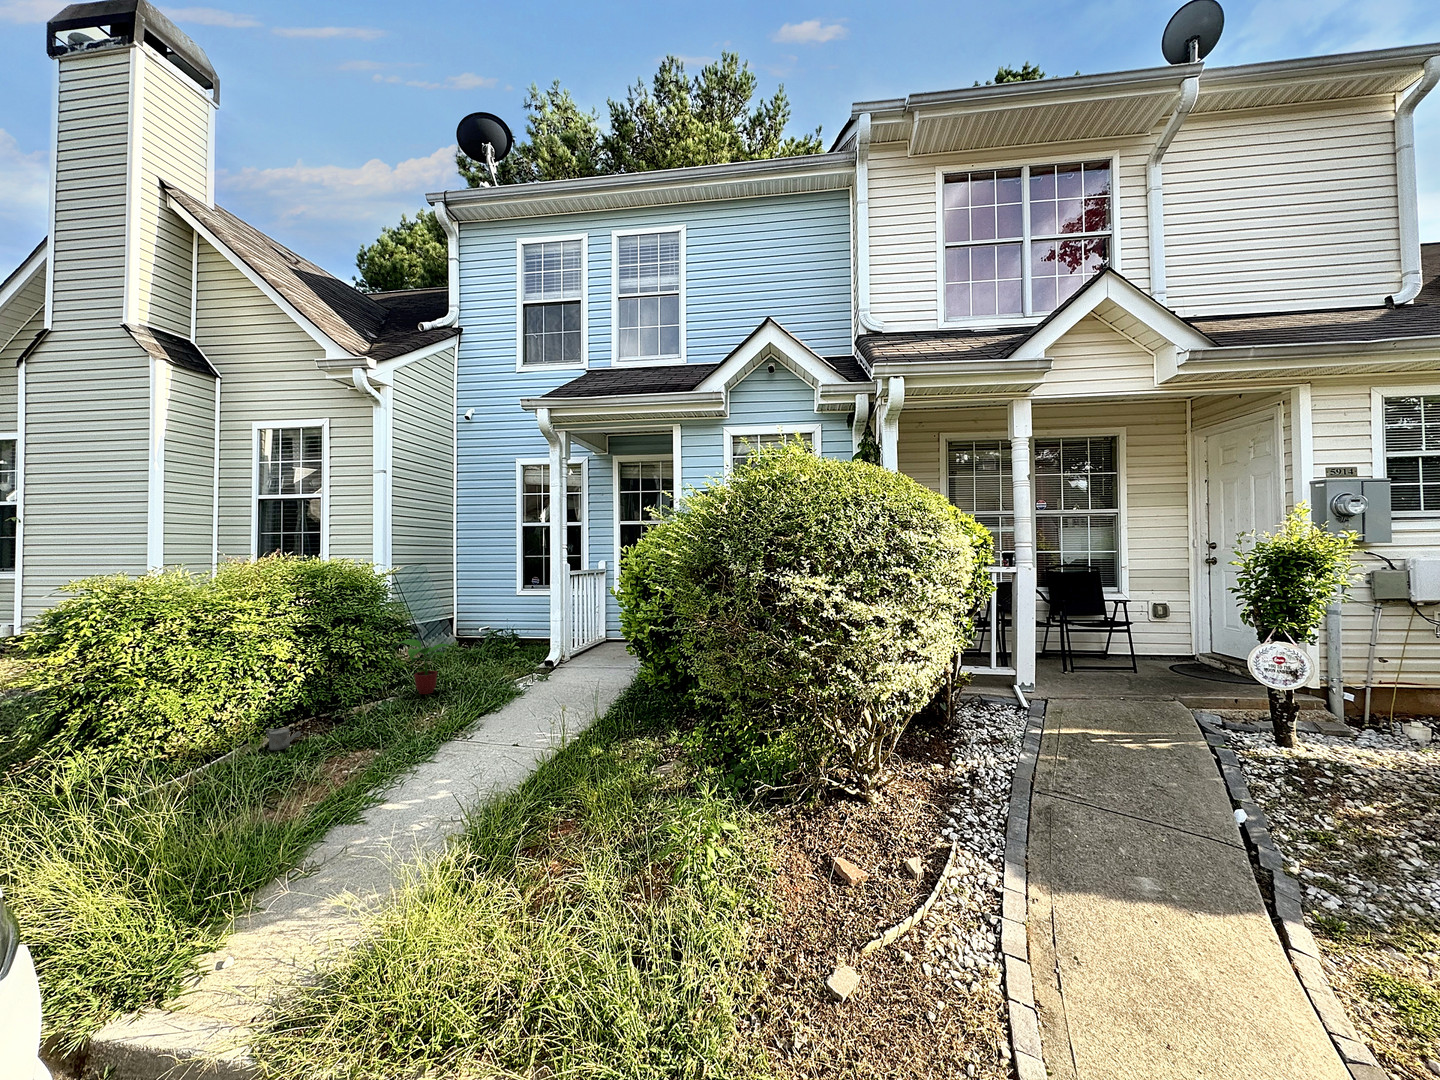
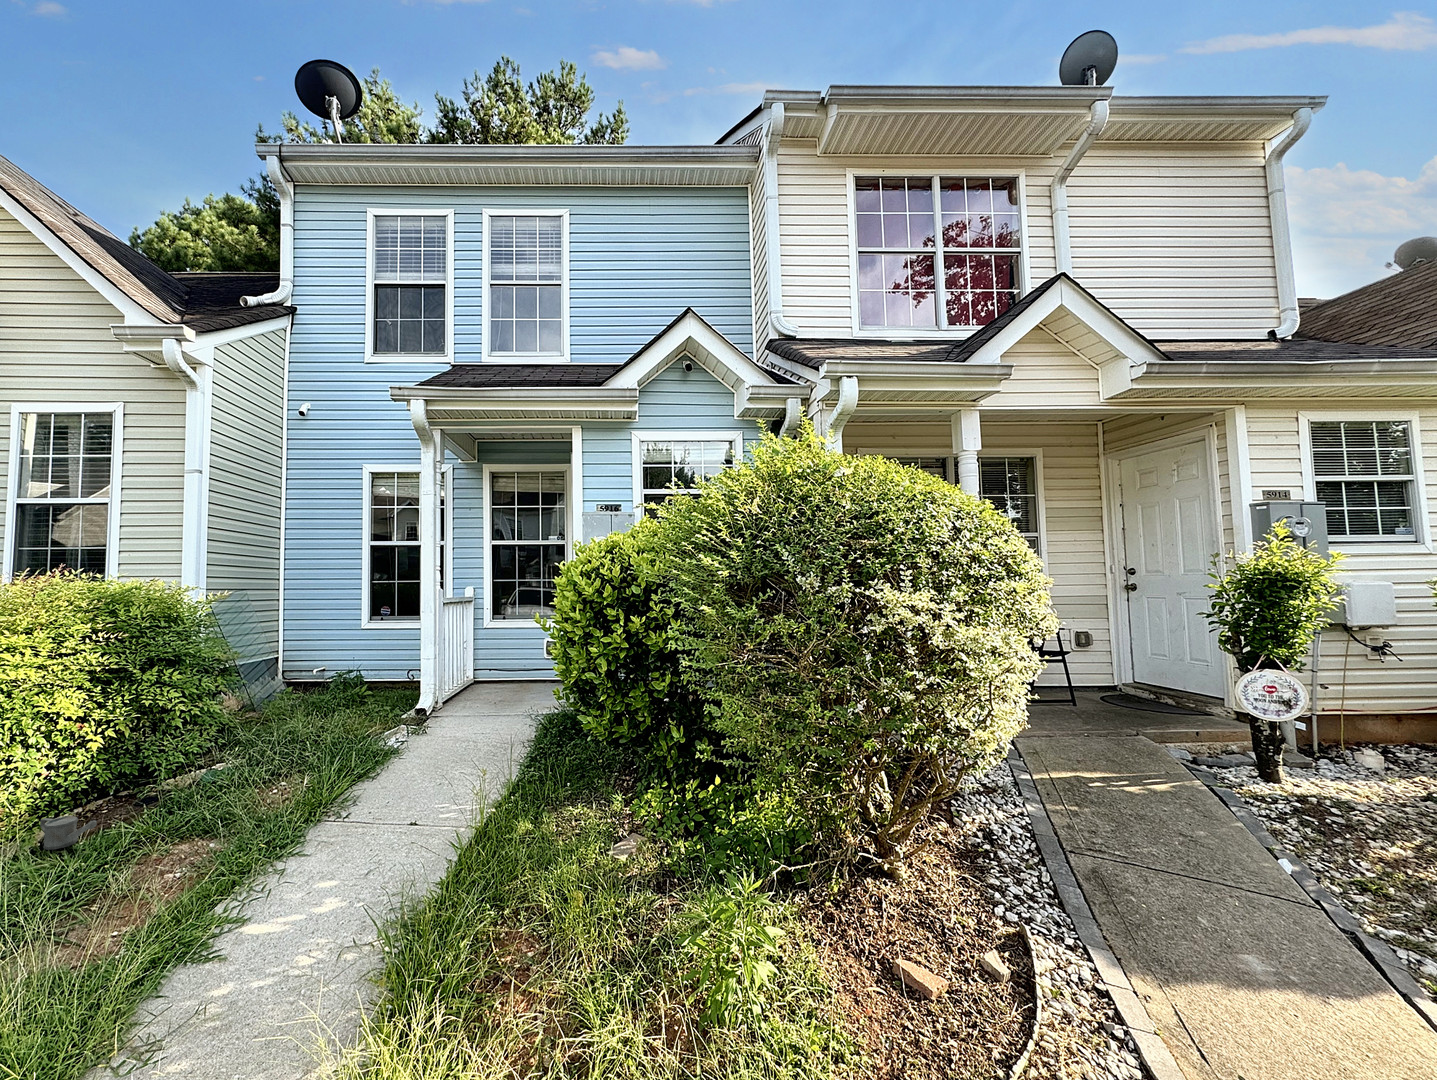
potted plant: present [392,639,456,694] -> none [233,684,324,757]

